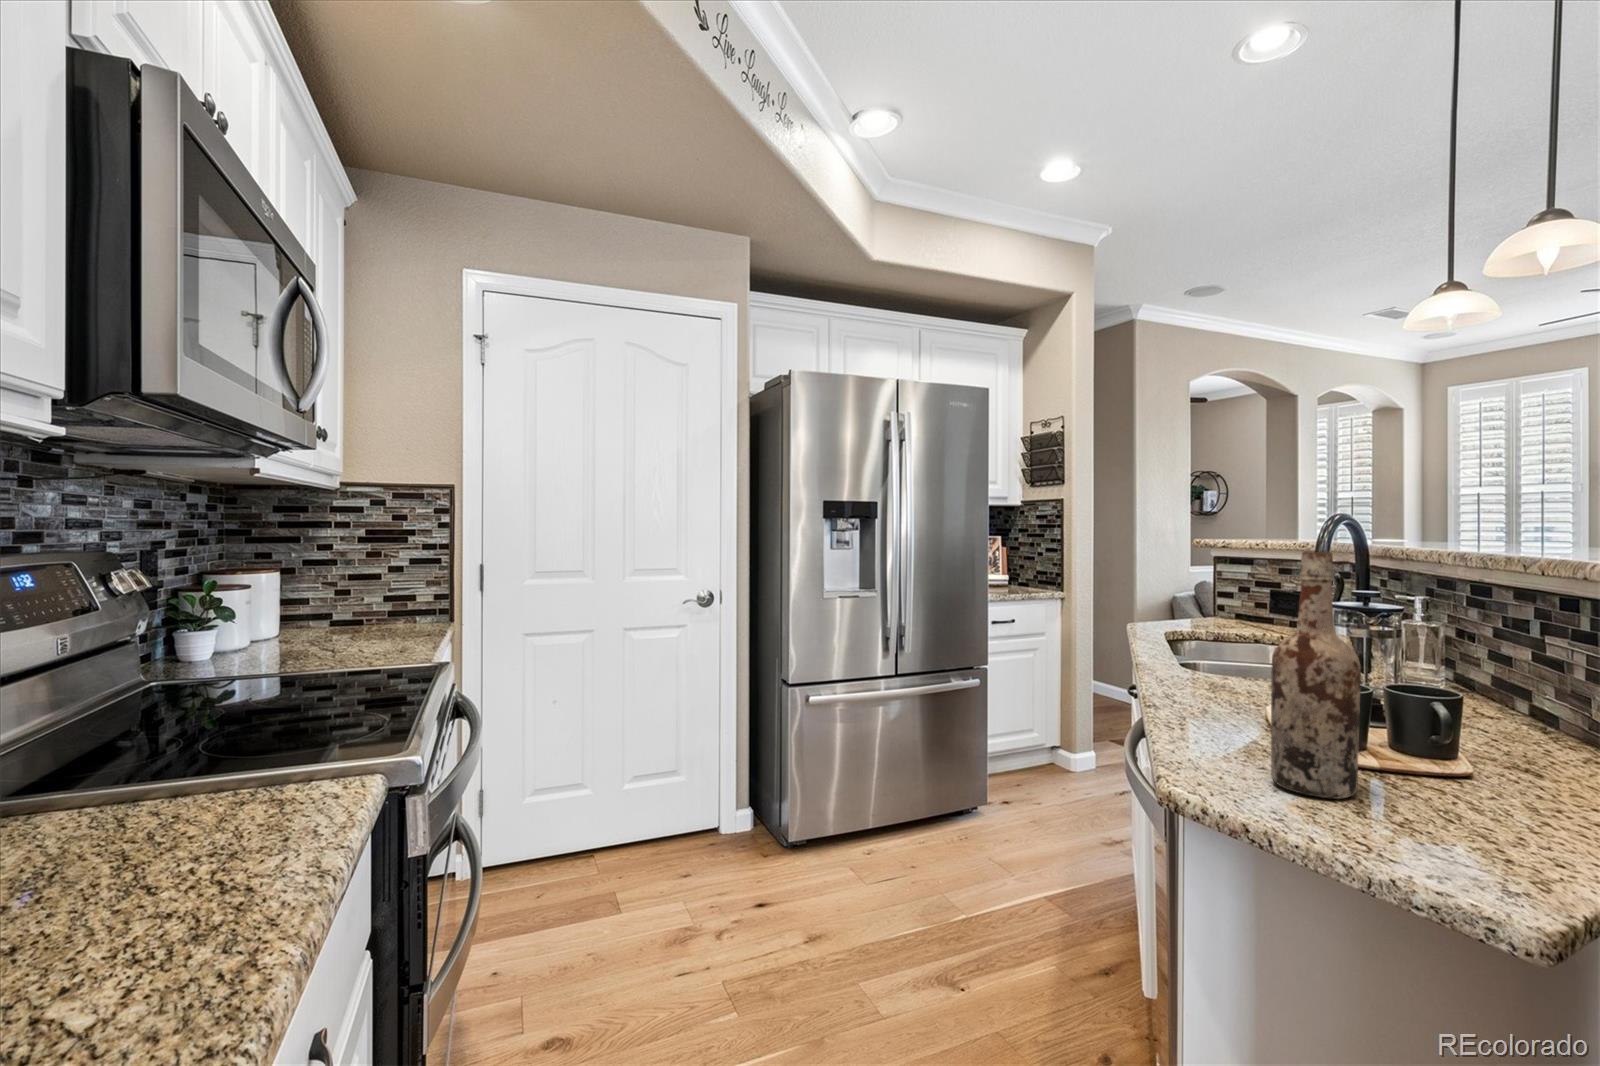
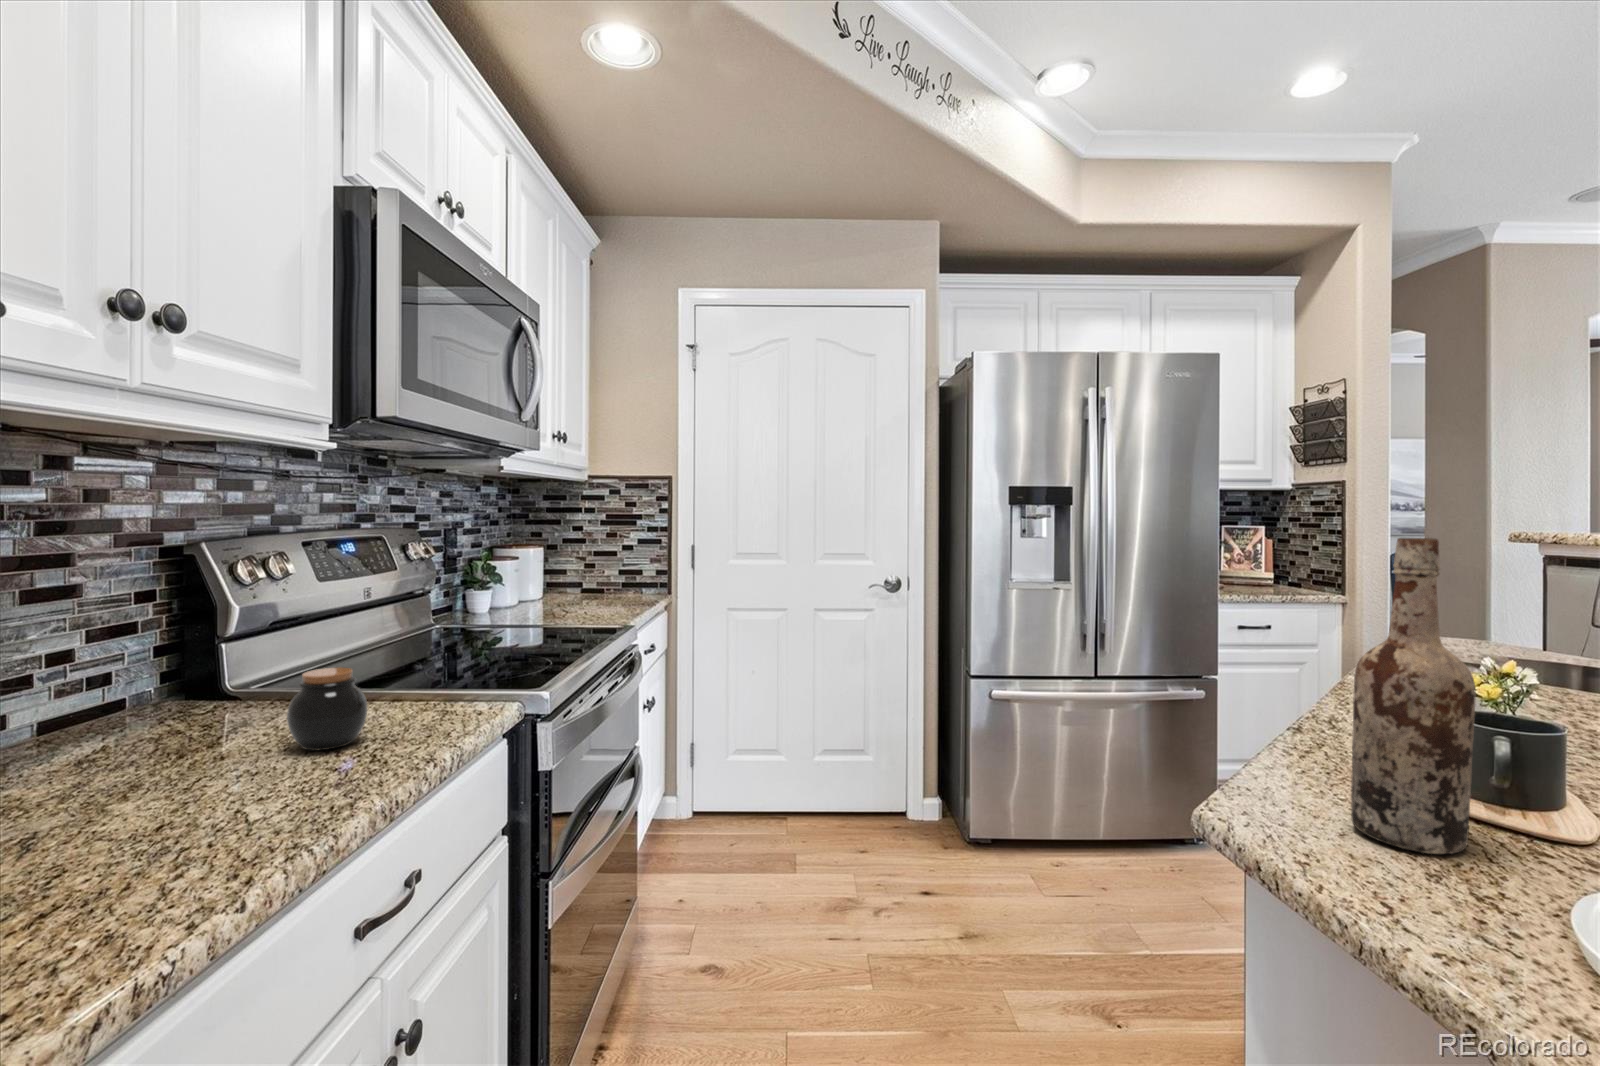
jar: none [102,754,228,880] -> present [287,668,367,750]

